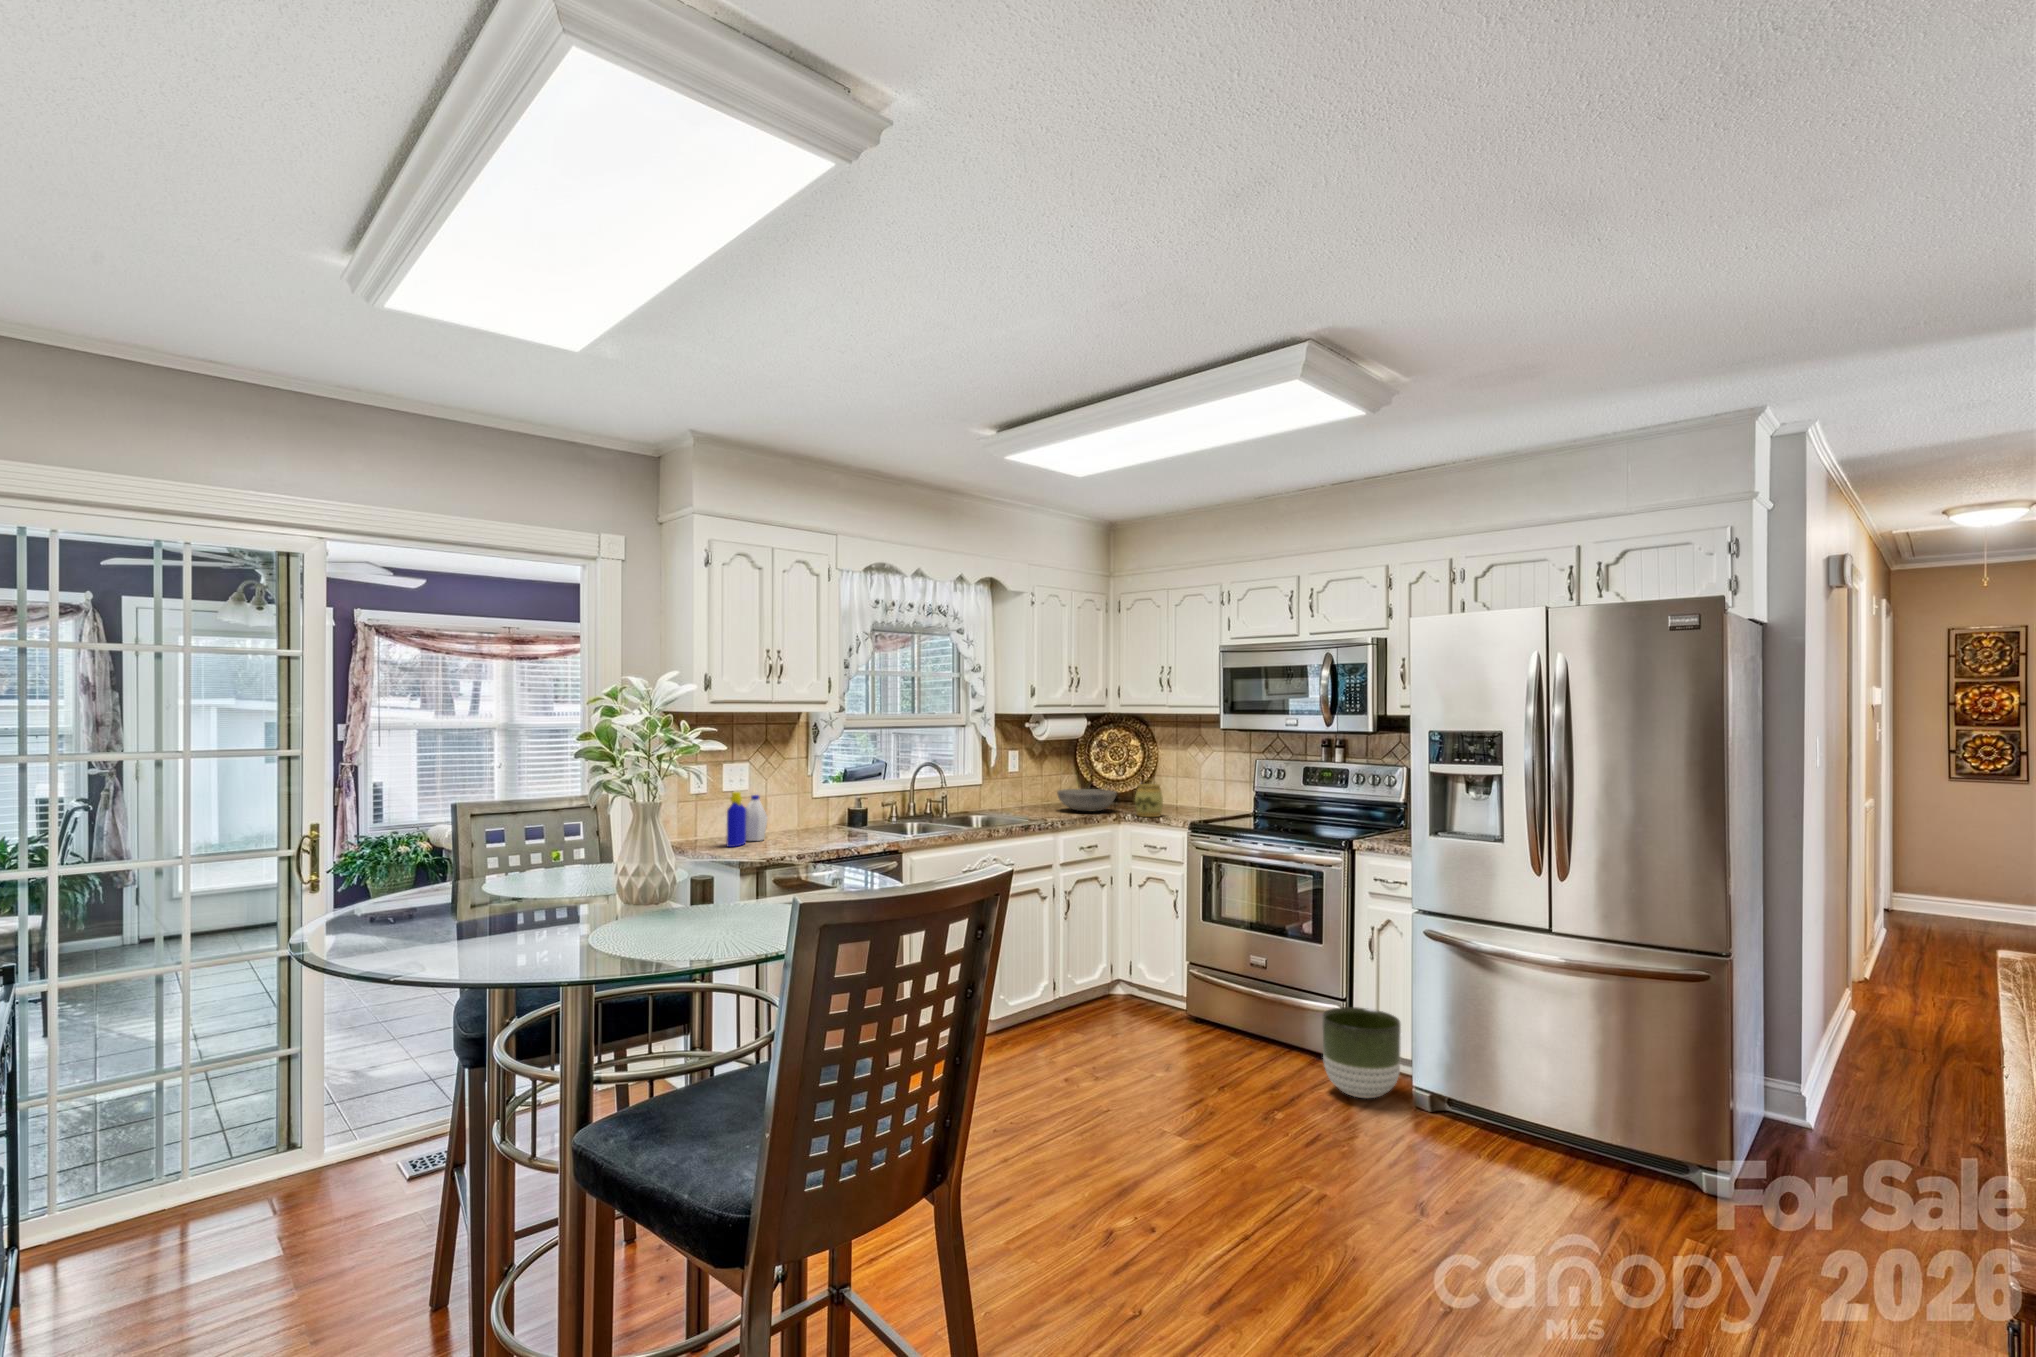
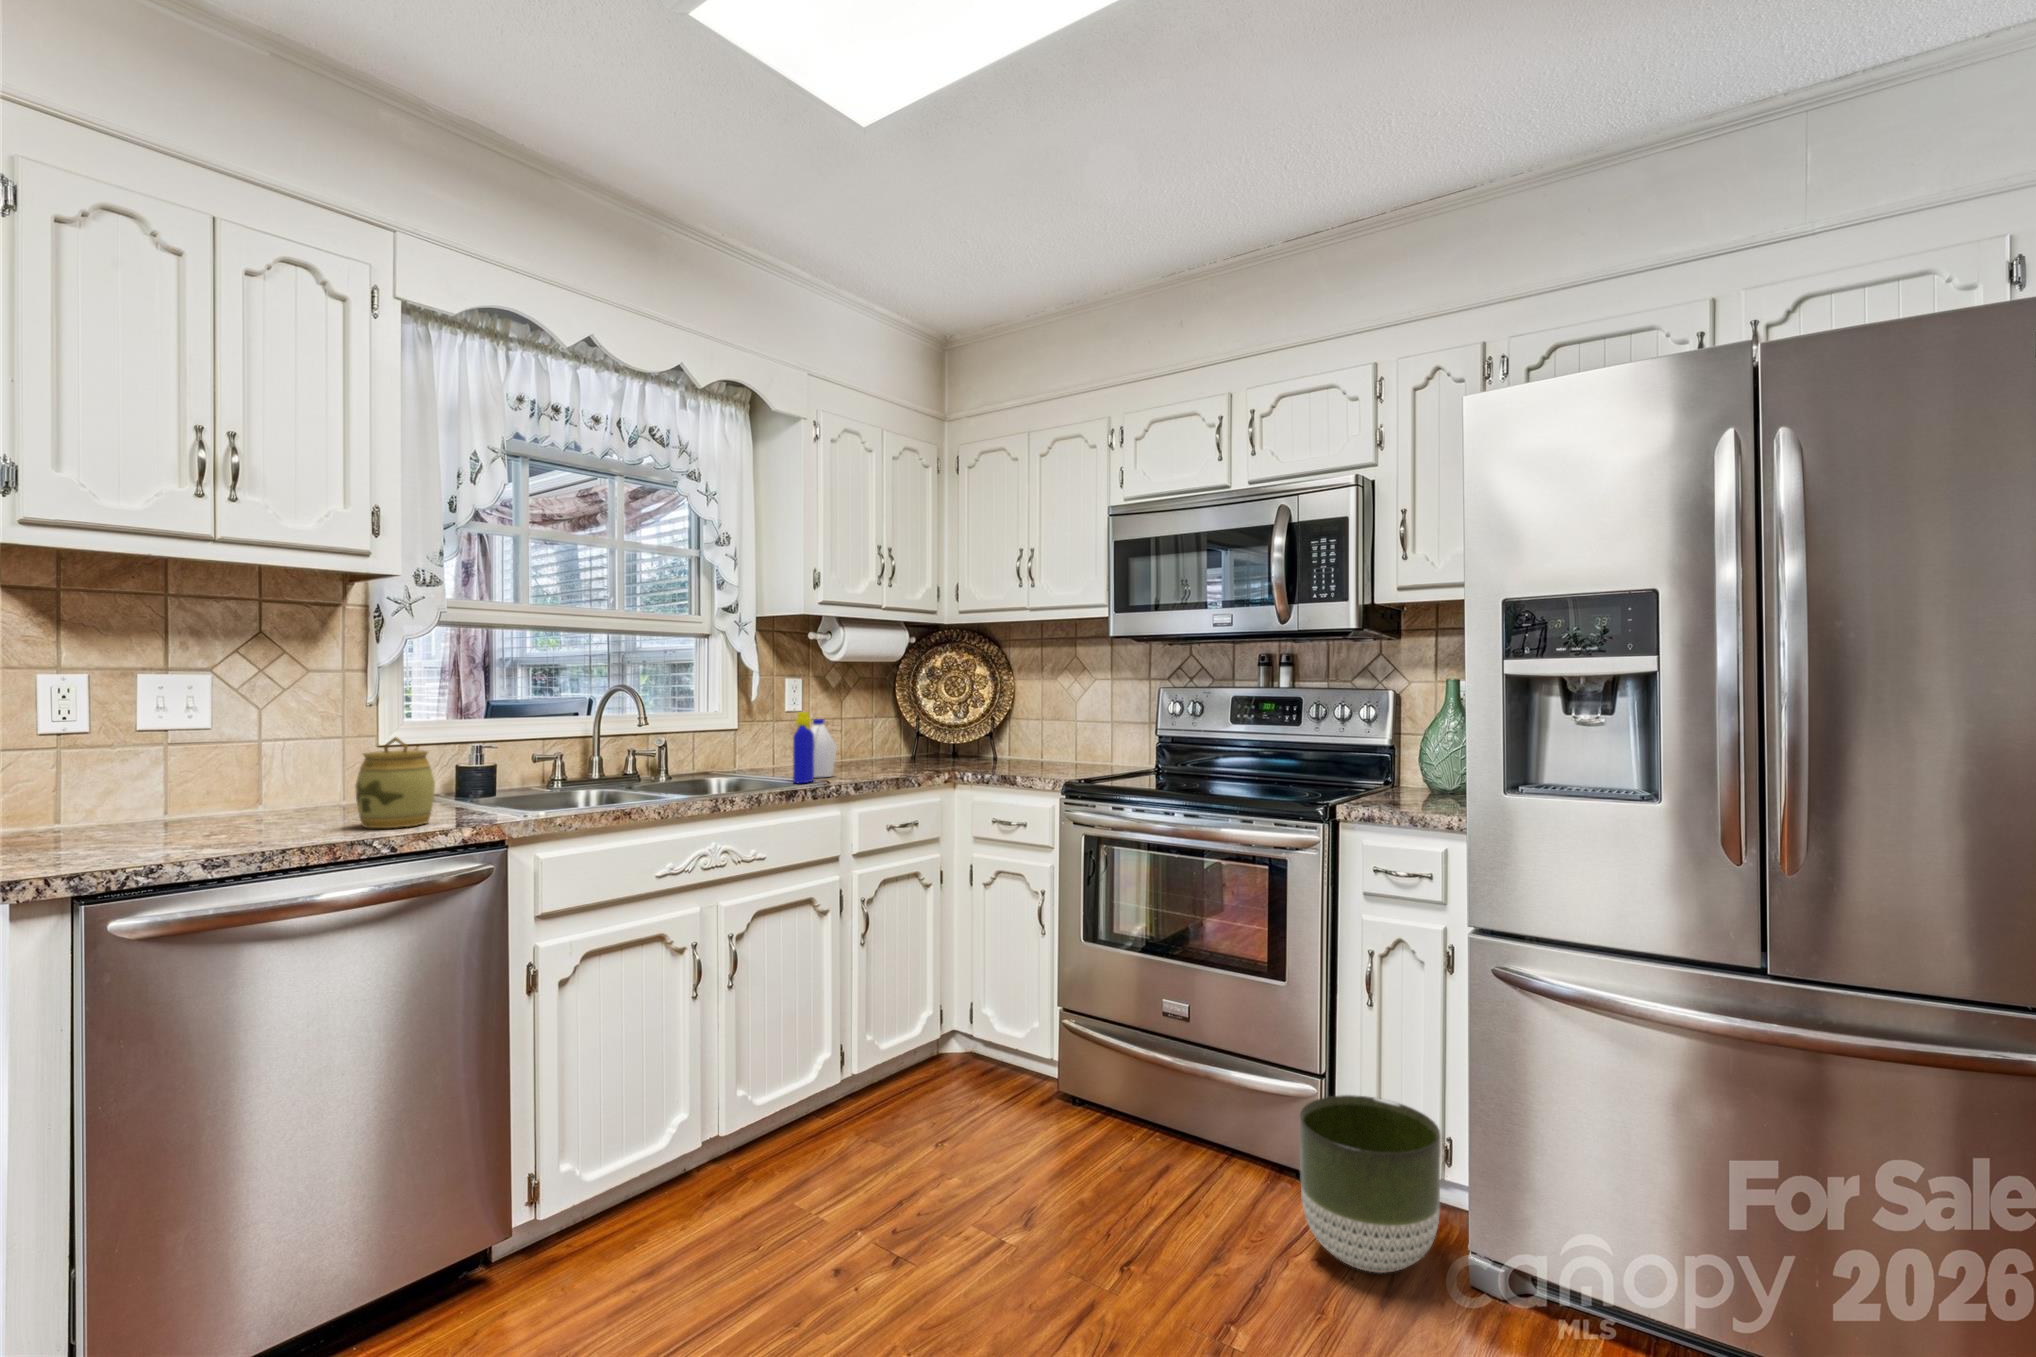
jar: present [1135,779,1163,817] -> present [355,737,435,828]
bowl: present [1057,789,1116,812] -> none [860,737,951,770]
bottle: present [727,792,768,847] -> present [793,712,837,783]

